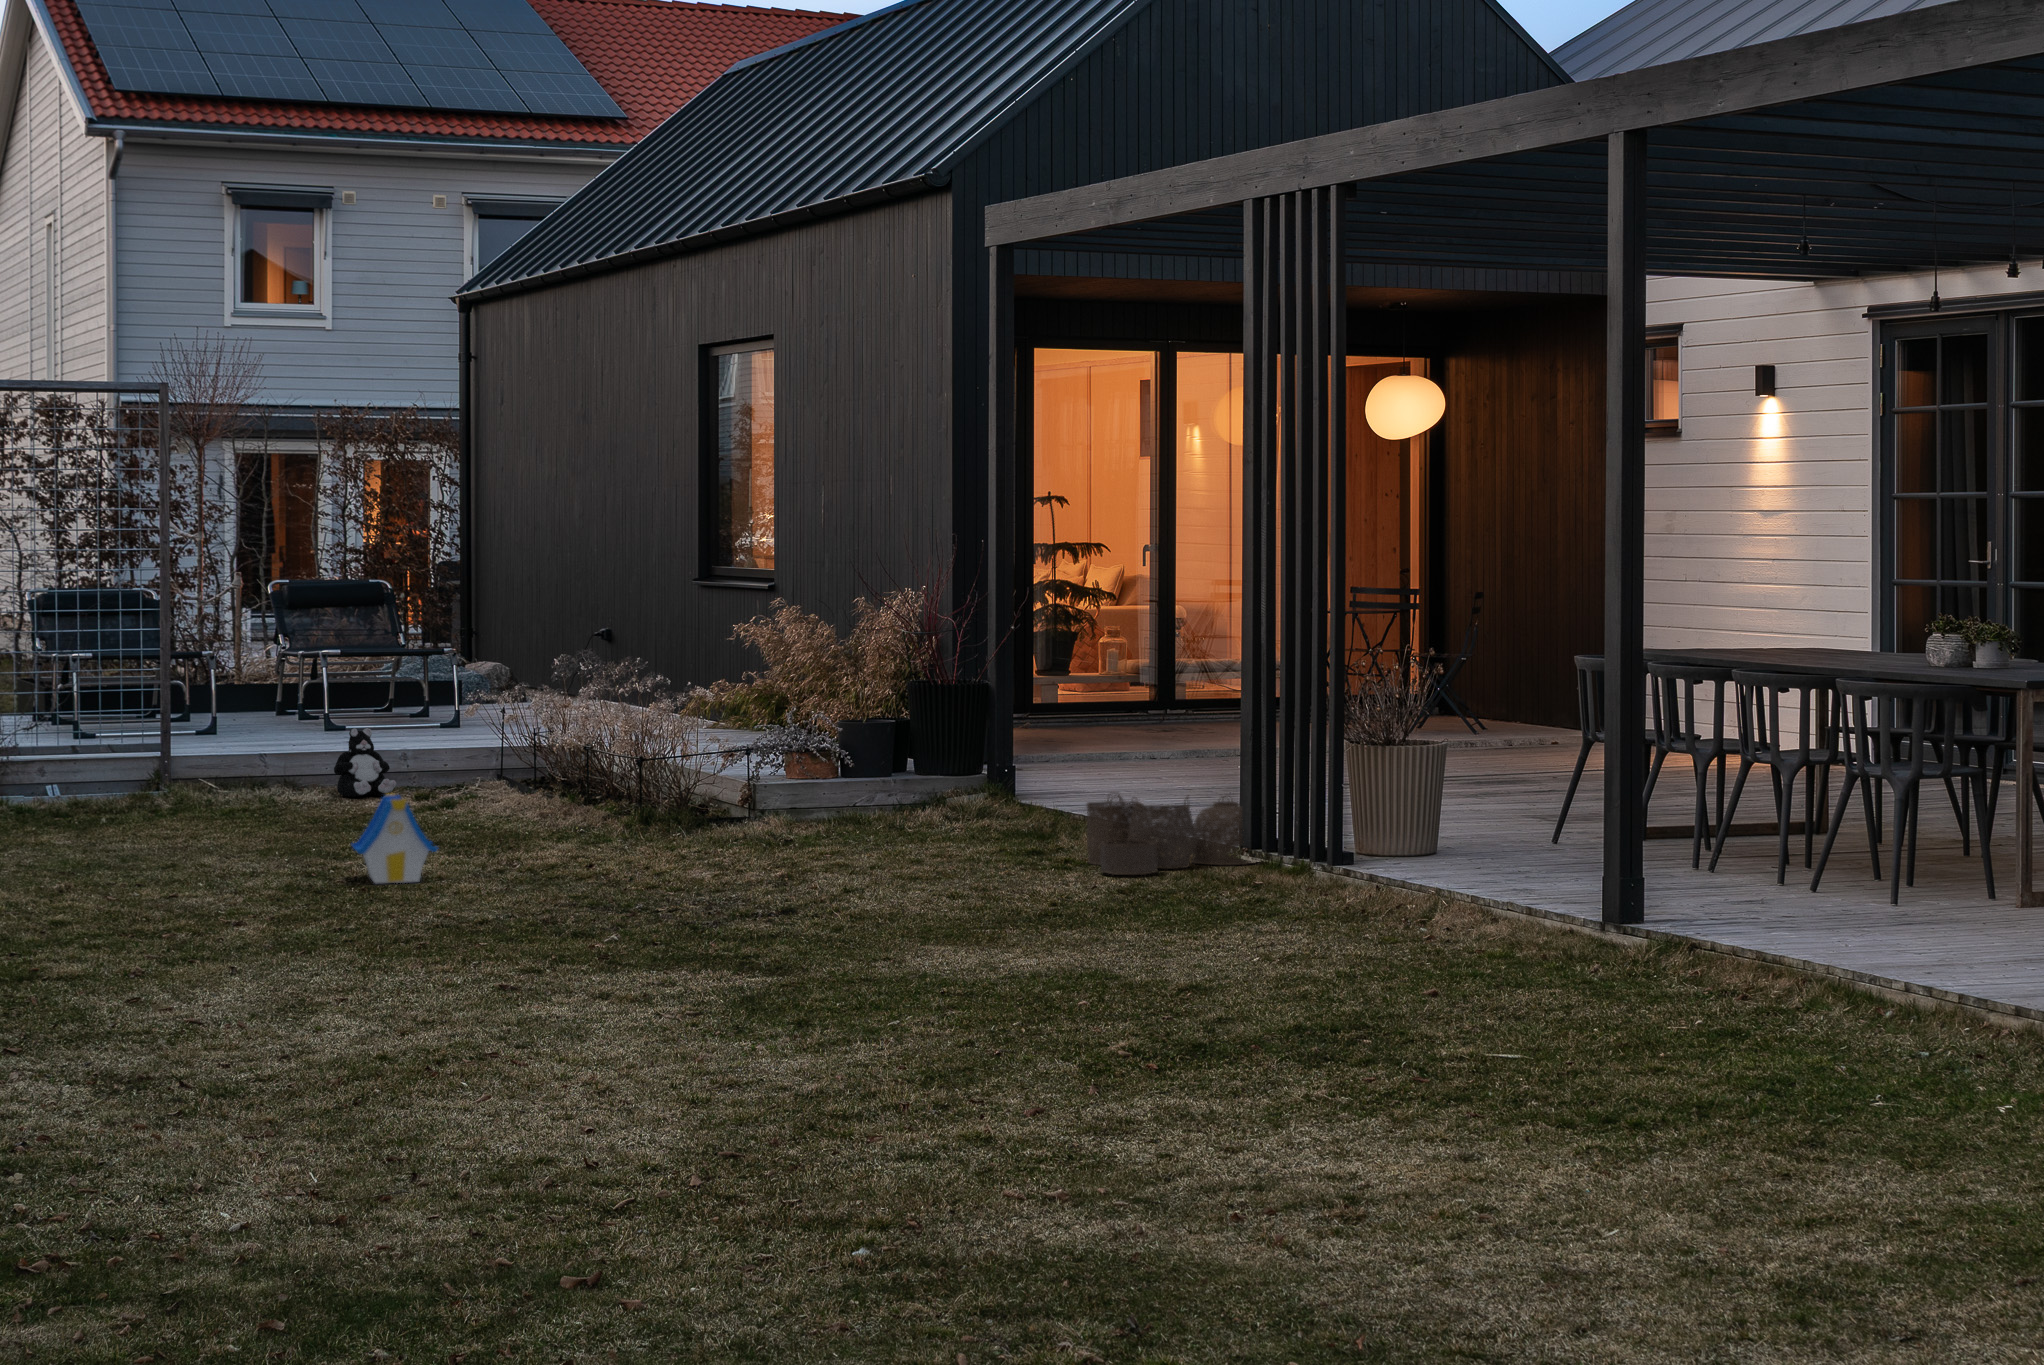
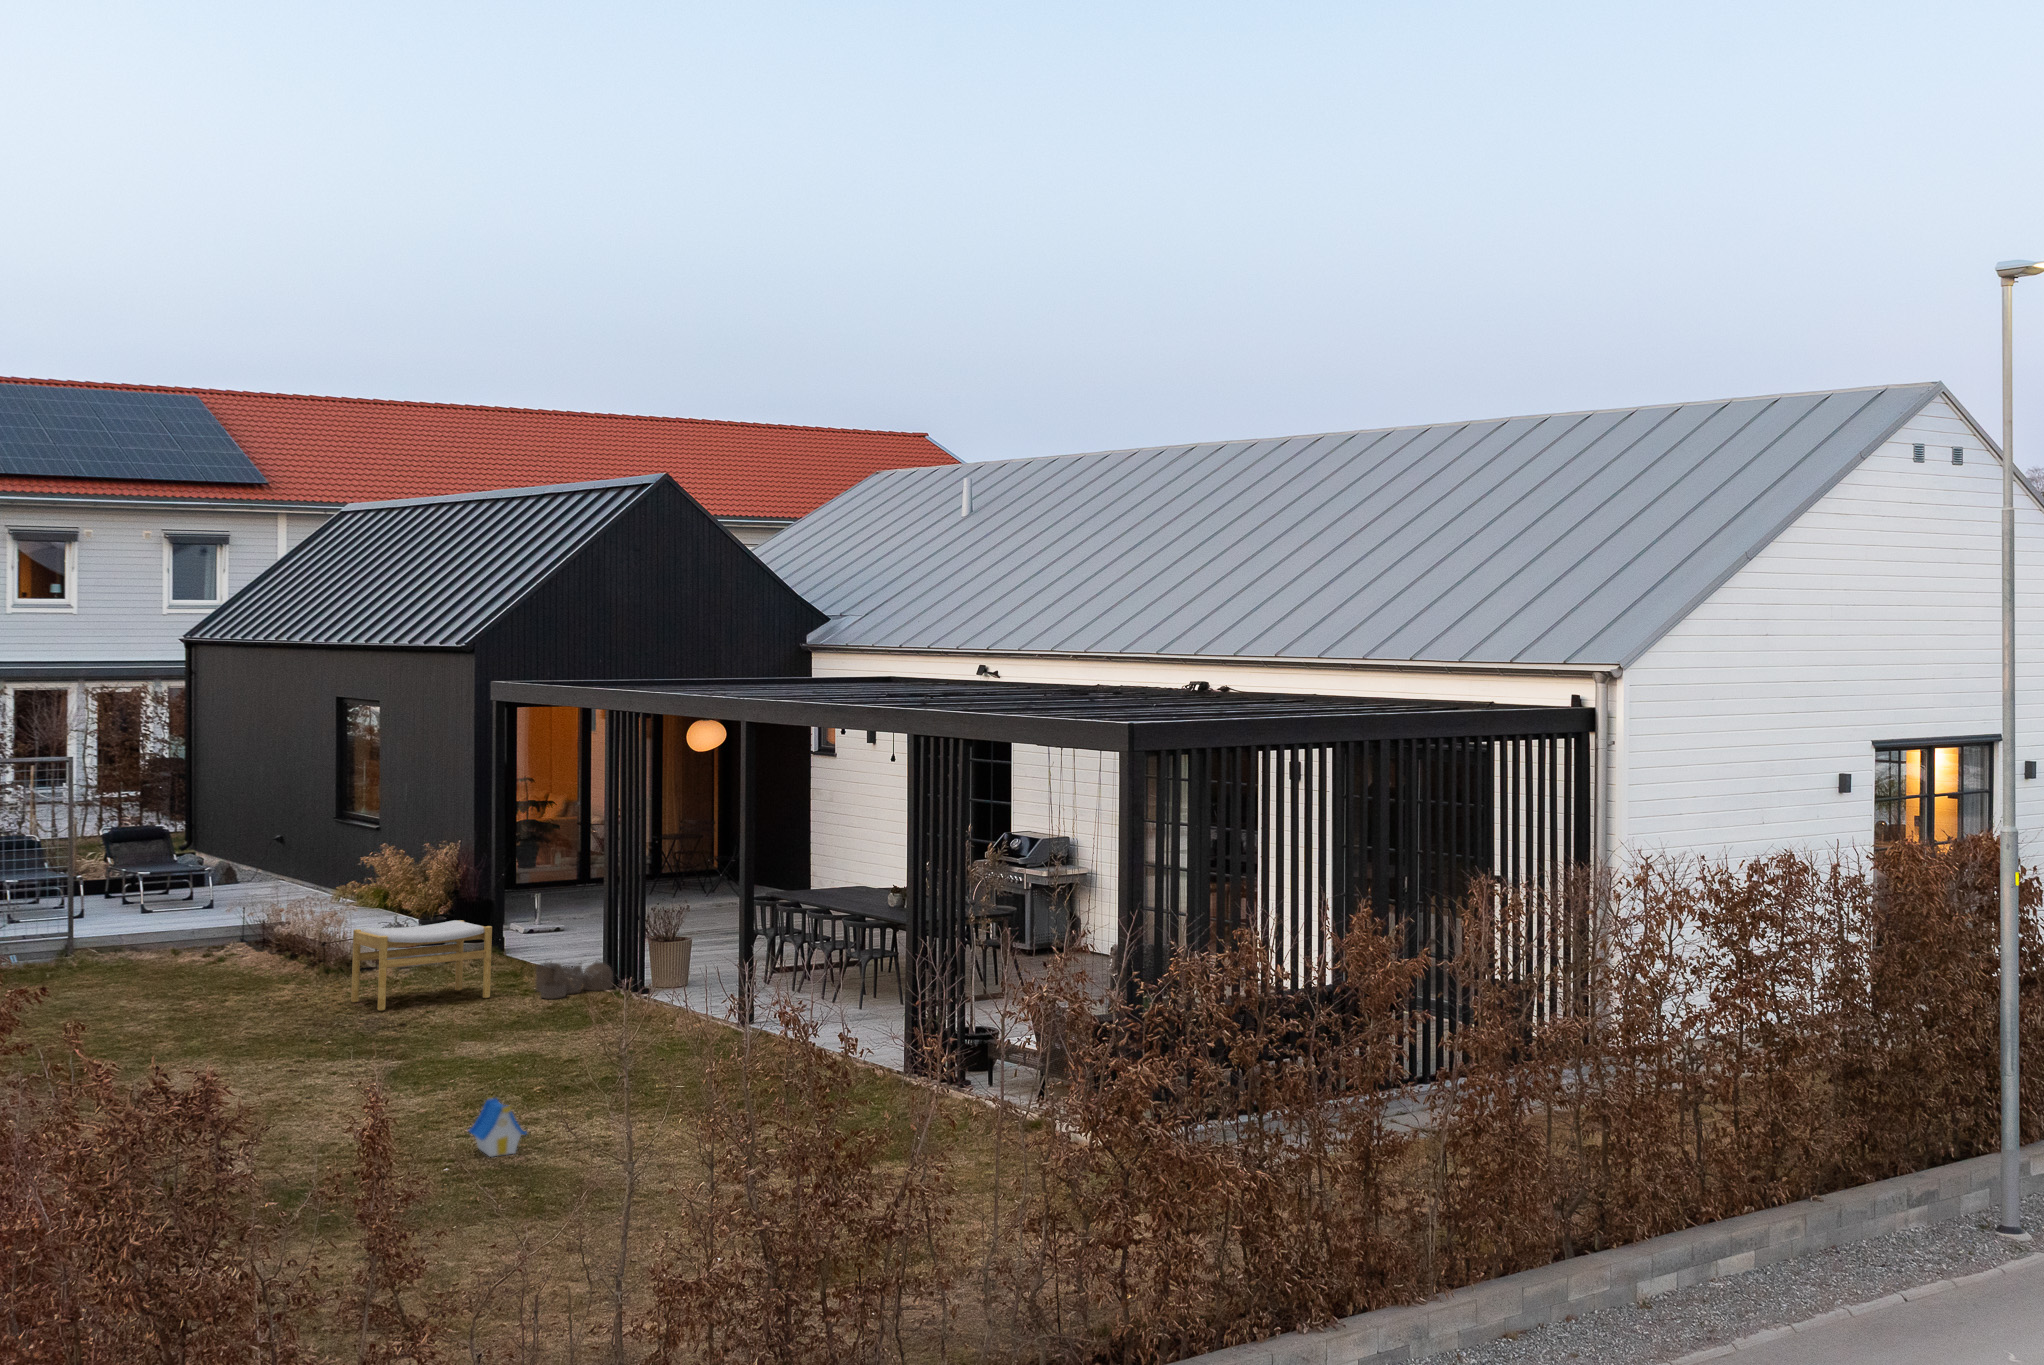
footstool: none [684,699,987,884] -> present [351,920,492,1010]
plush toy: present [334,728,396,797] -> none [154,920,188,955]
toy house: present [352,794,438,883] -> present [469,1096,526,1156]

